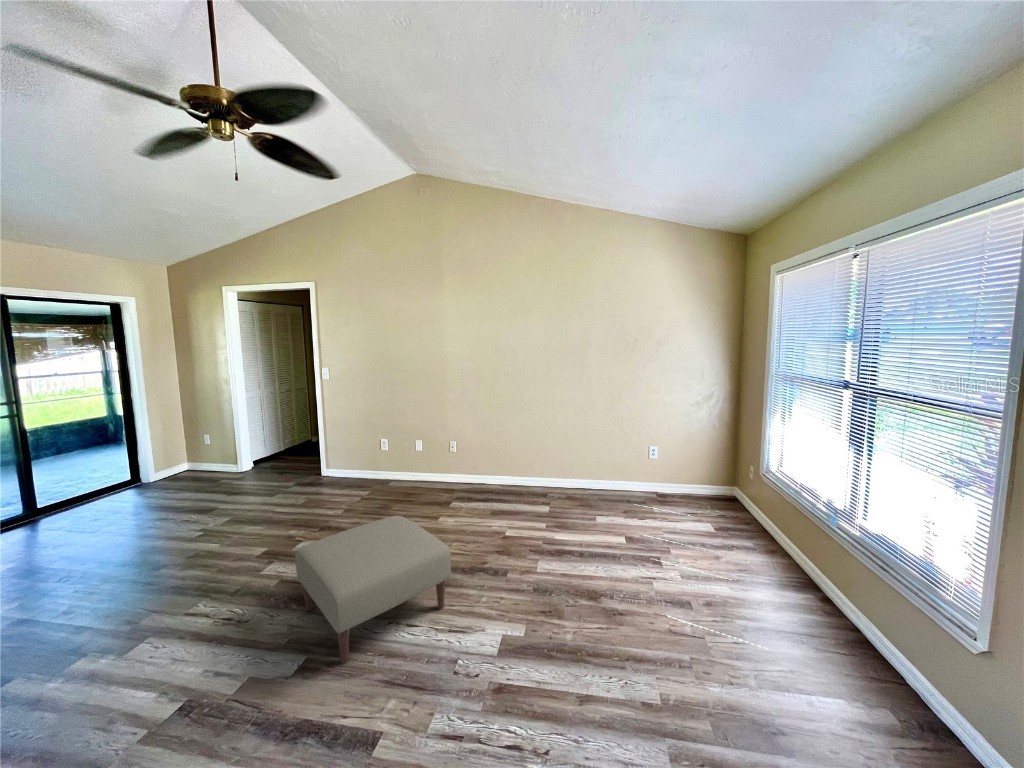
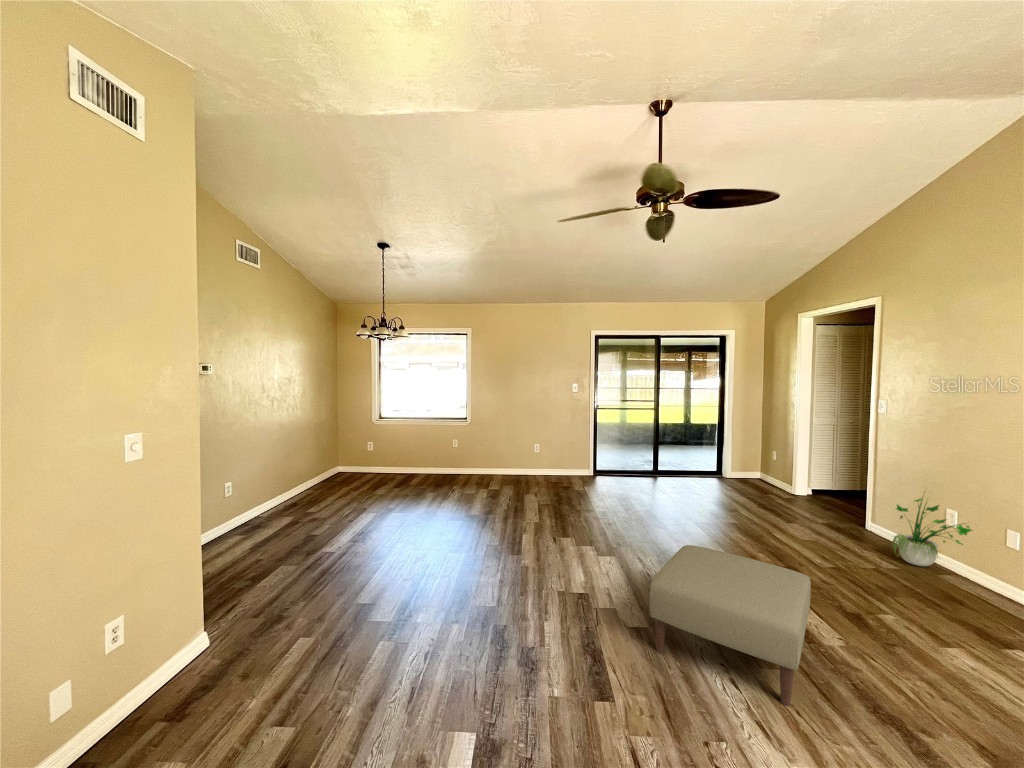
potted plant: none [354,429,404,486] -> present [892,498,972,566]

